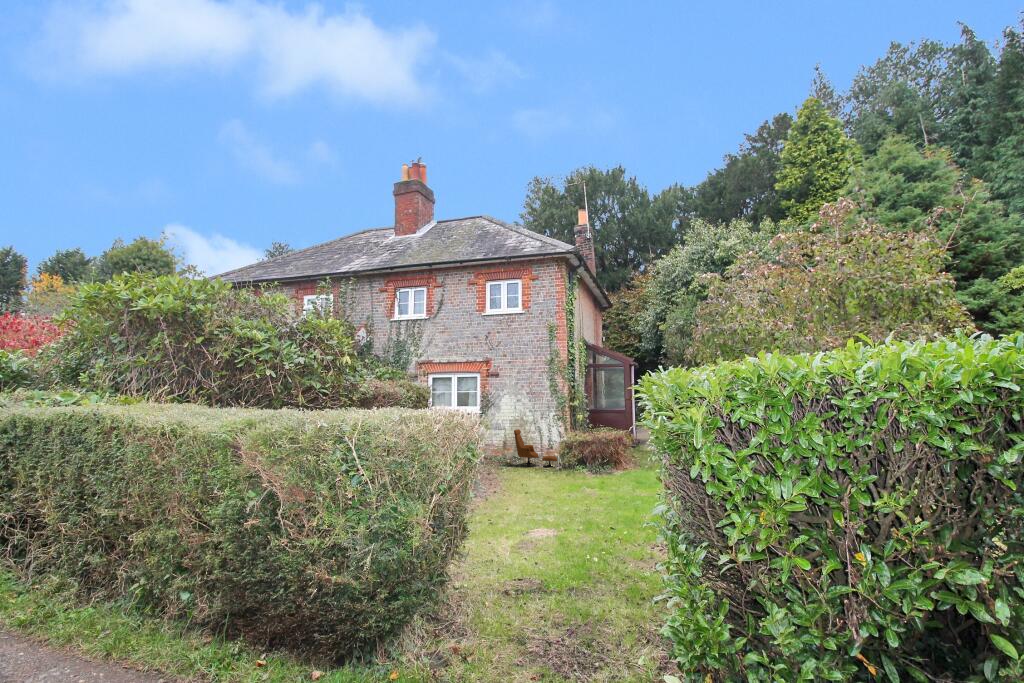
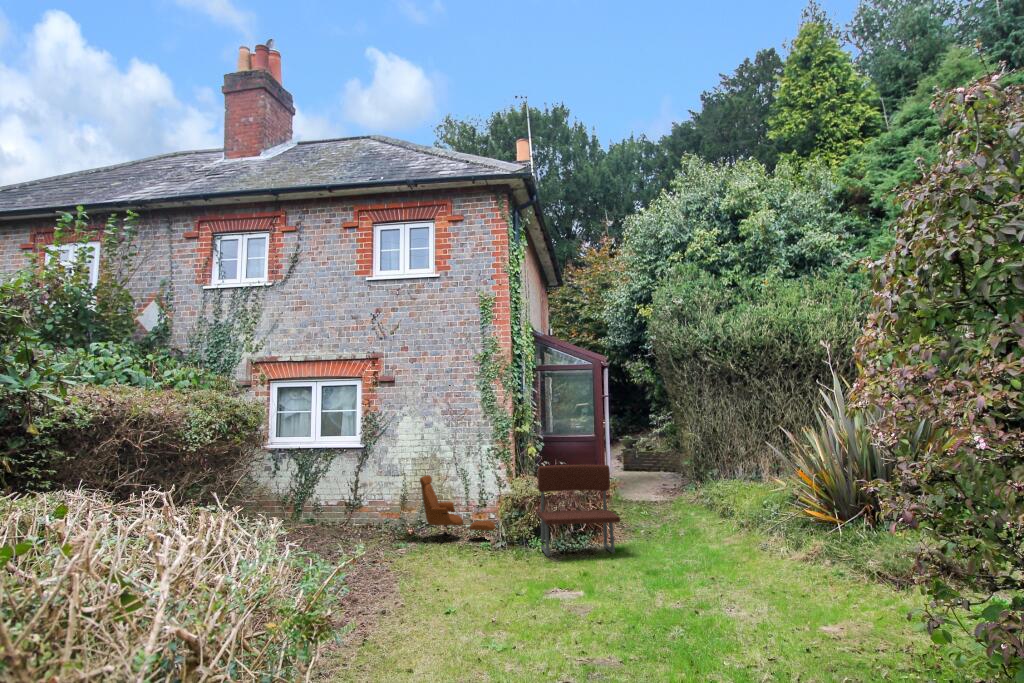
bench: none [580,424,625,474] -> present [538,465,620,557]

